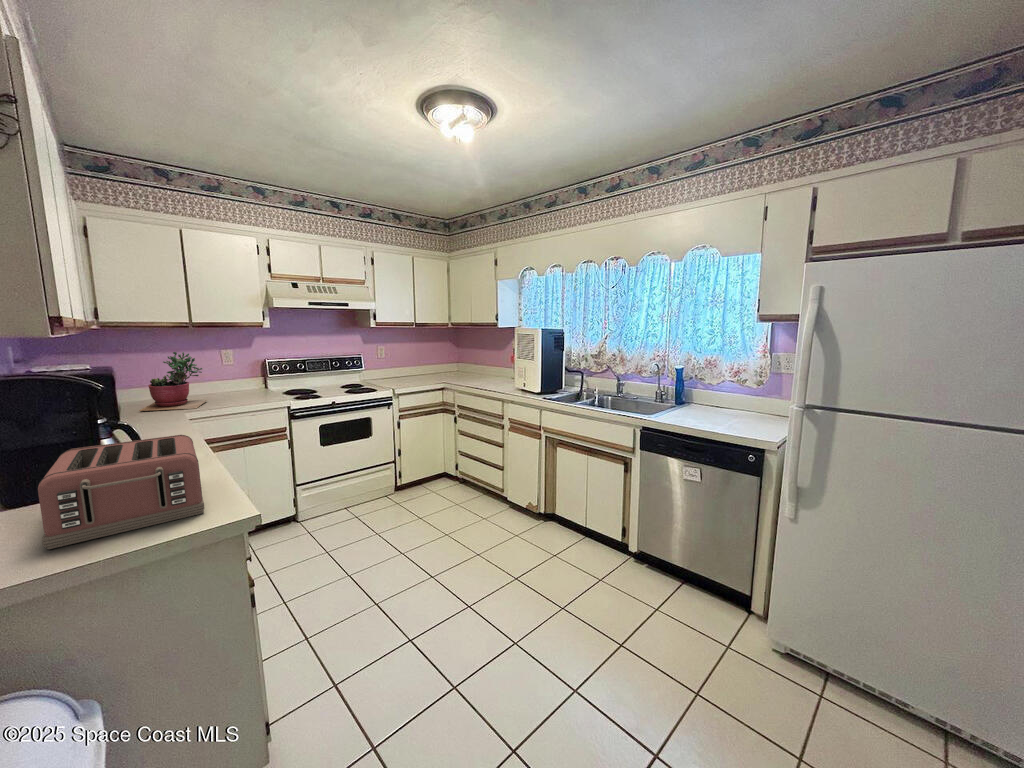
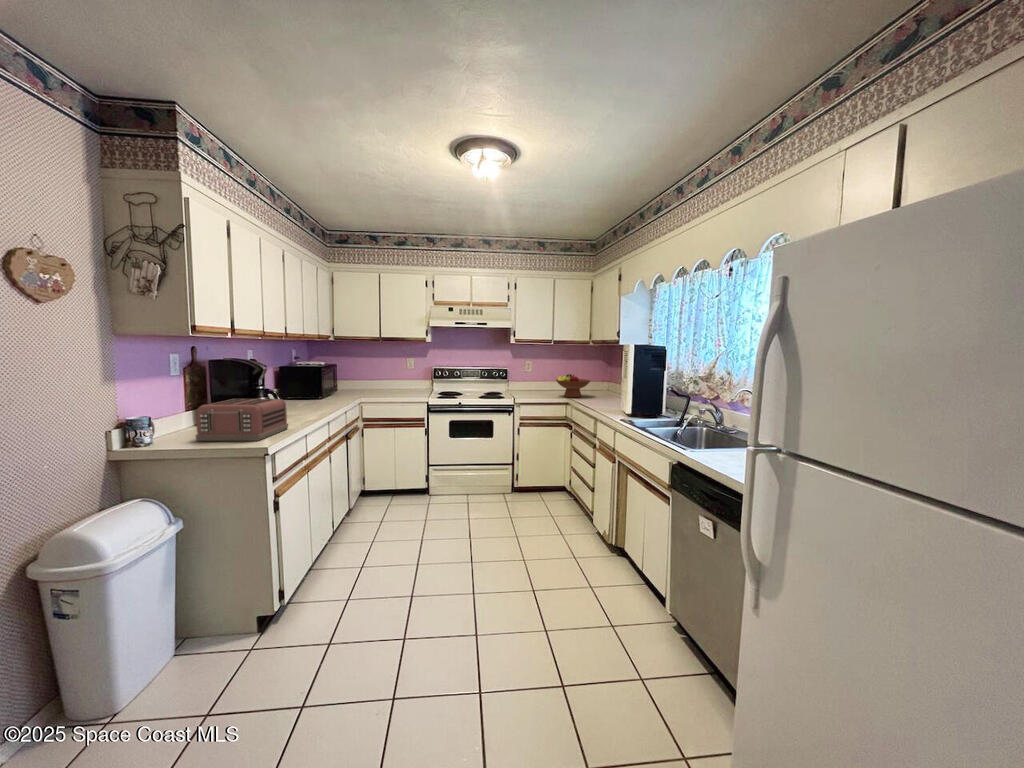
succulent plant: present [139,352,207,411] -> none [344,358,387,398]
fruit bowl: none [426,359,462,383] -> present [556,374,590,397]

